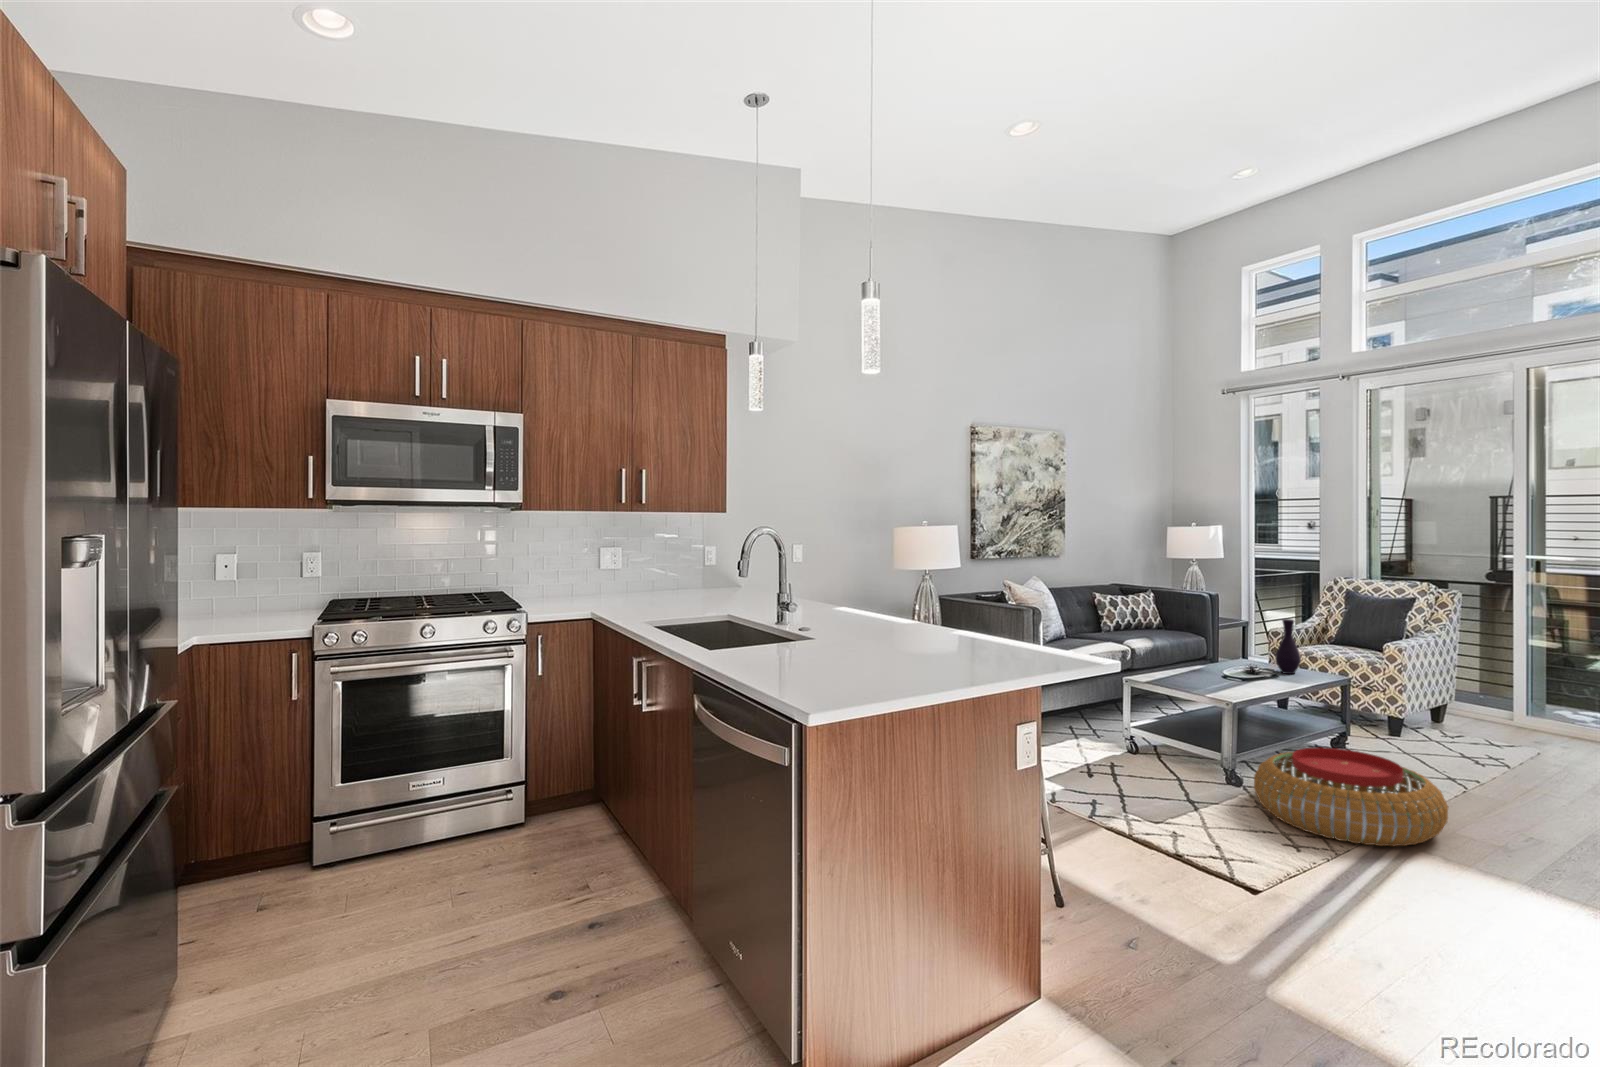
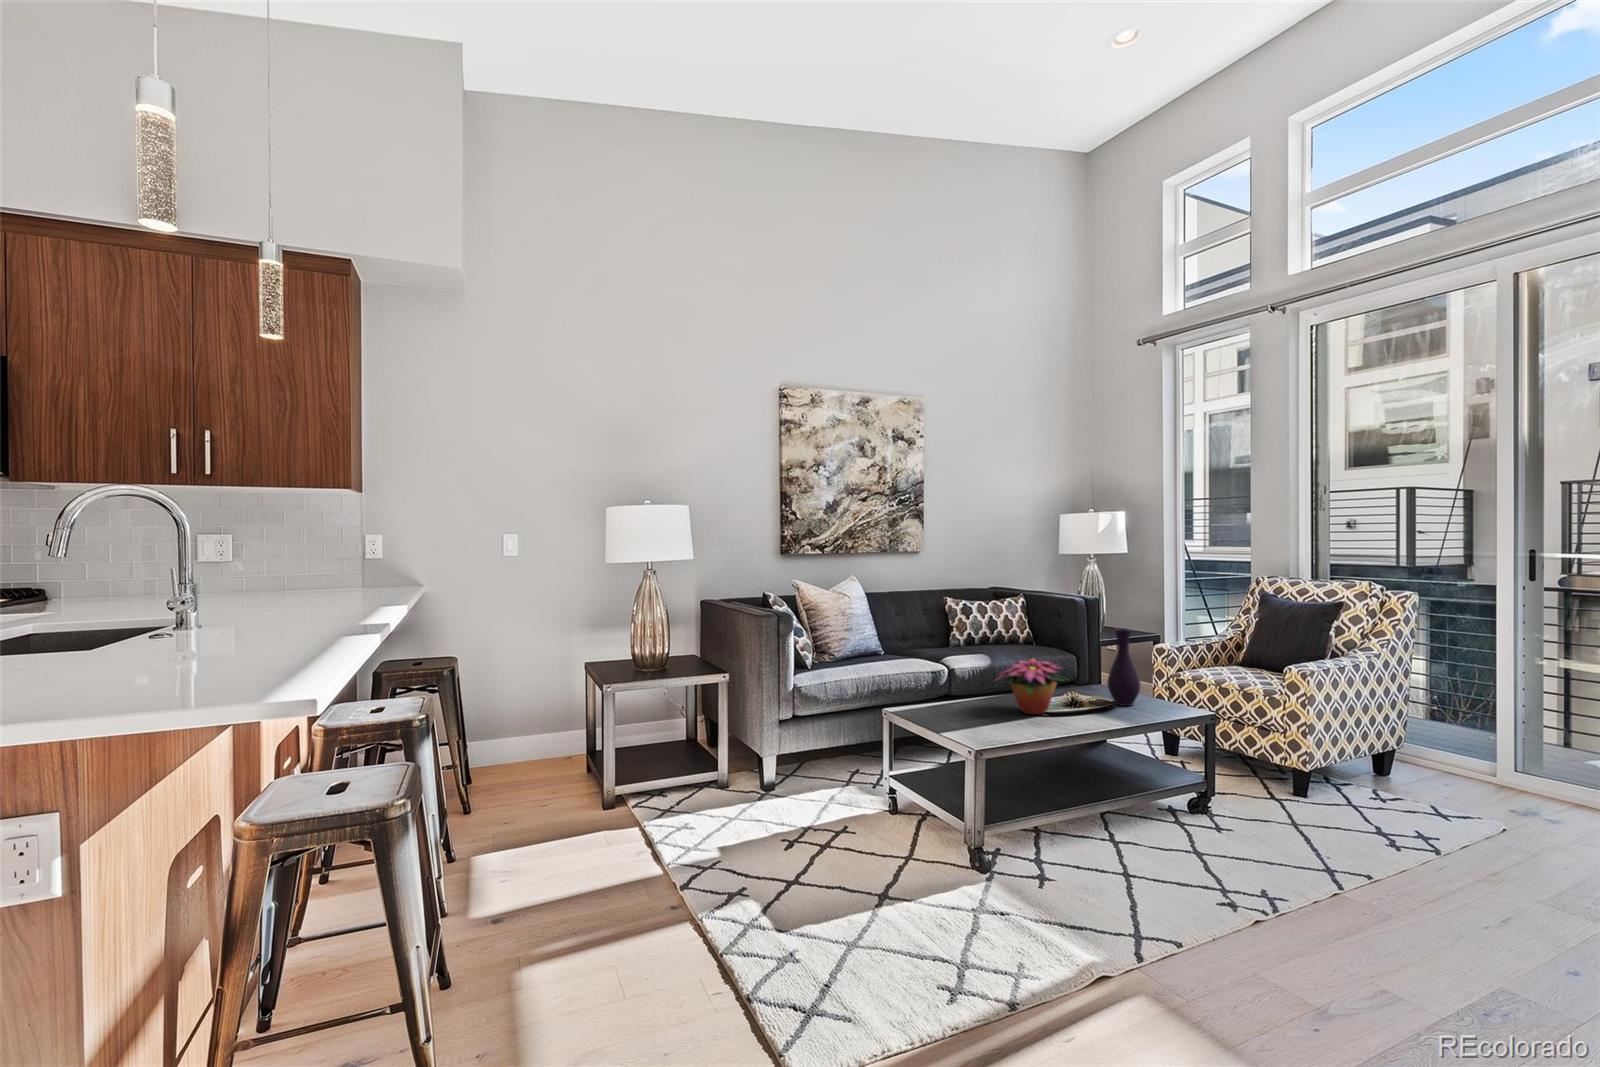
flower arrangement: none [1201,640,1264,681] -> present [998,659,1061,714]
pouf: present [1254,748,1448,846] -> none [966,821,1241,1004]

